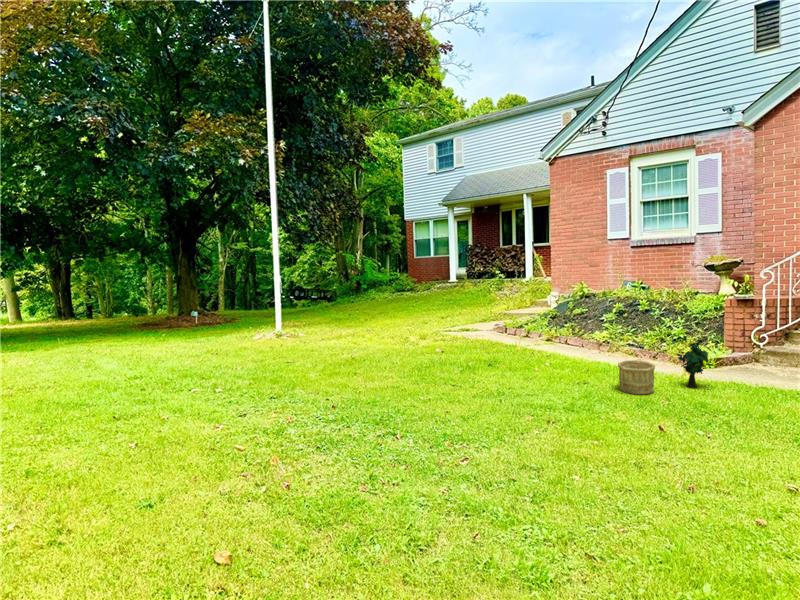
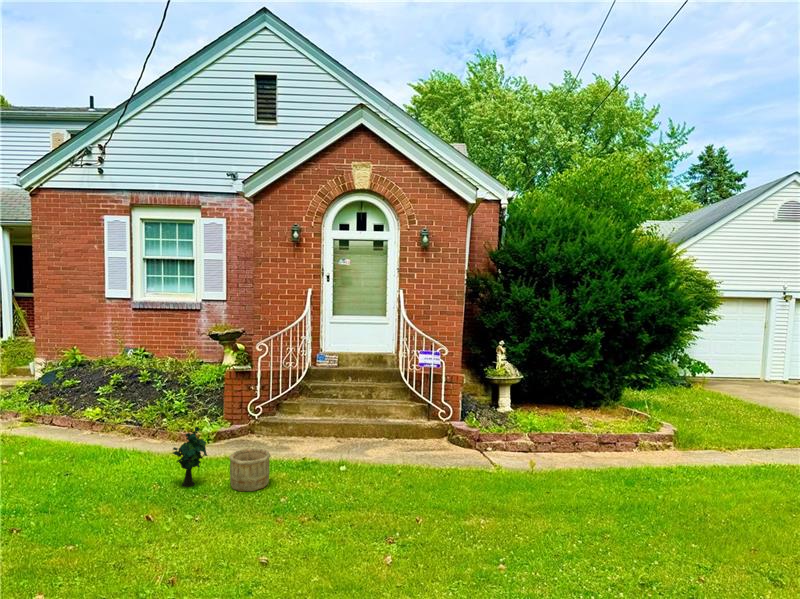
wooden bucket: present [618,360,655,394] -> present [229,448,270,491]

